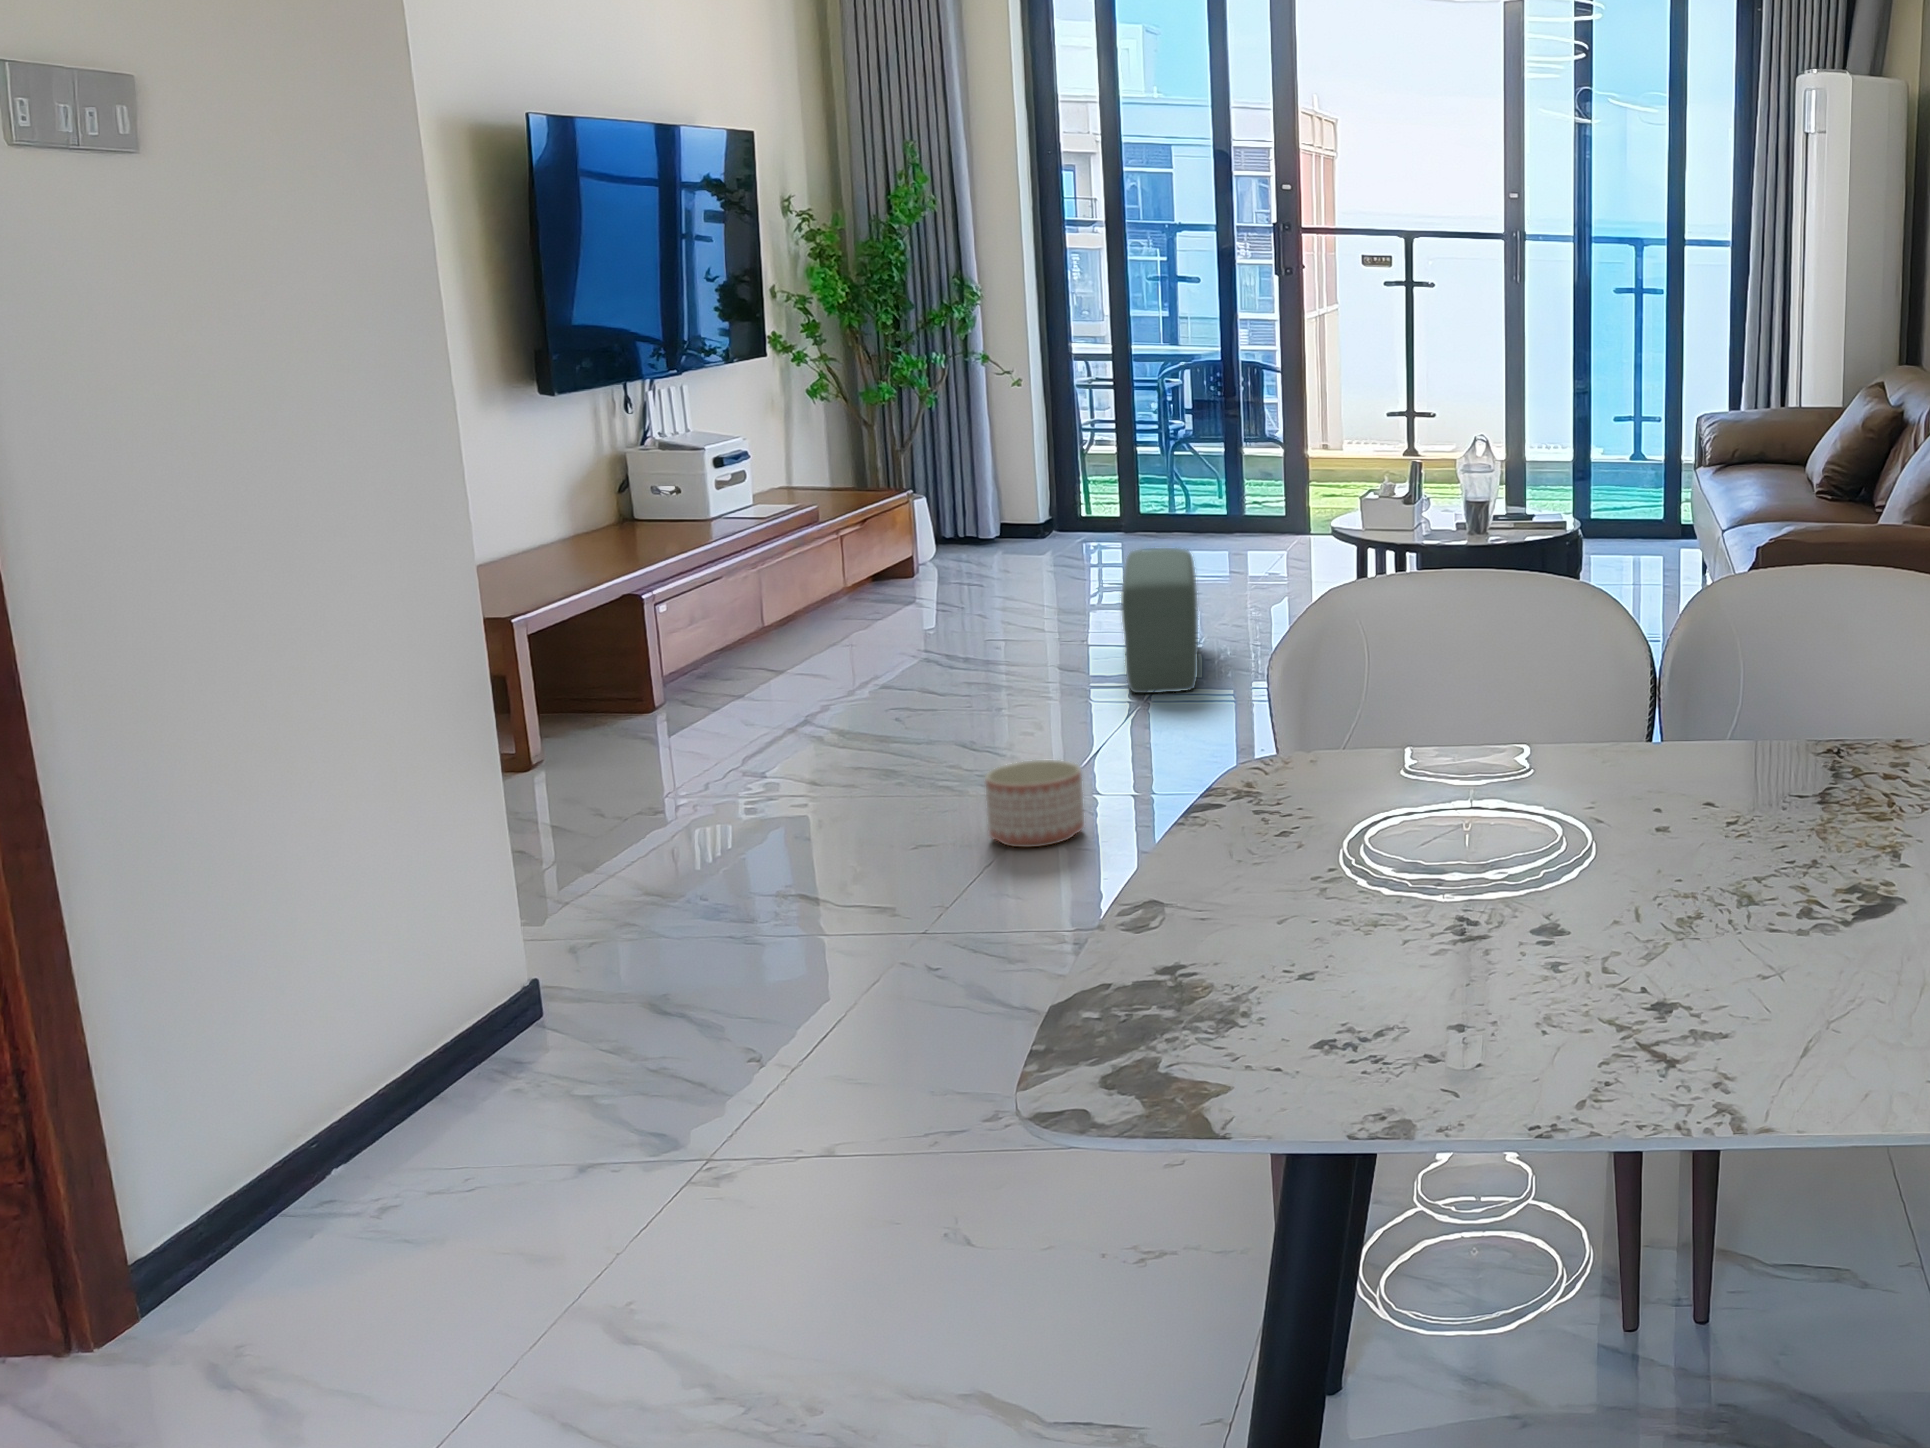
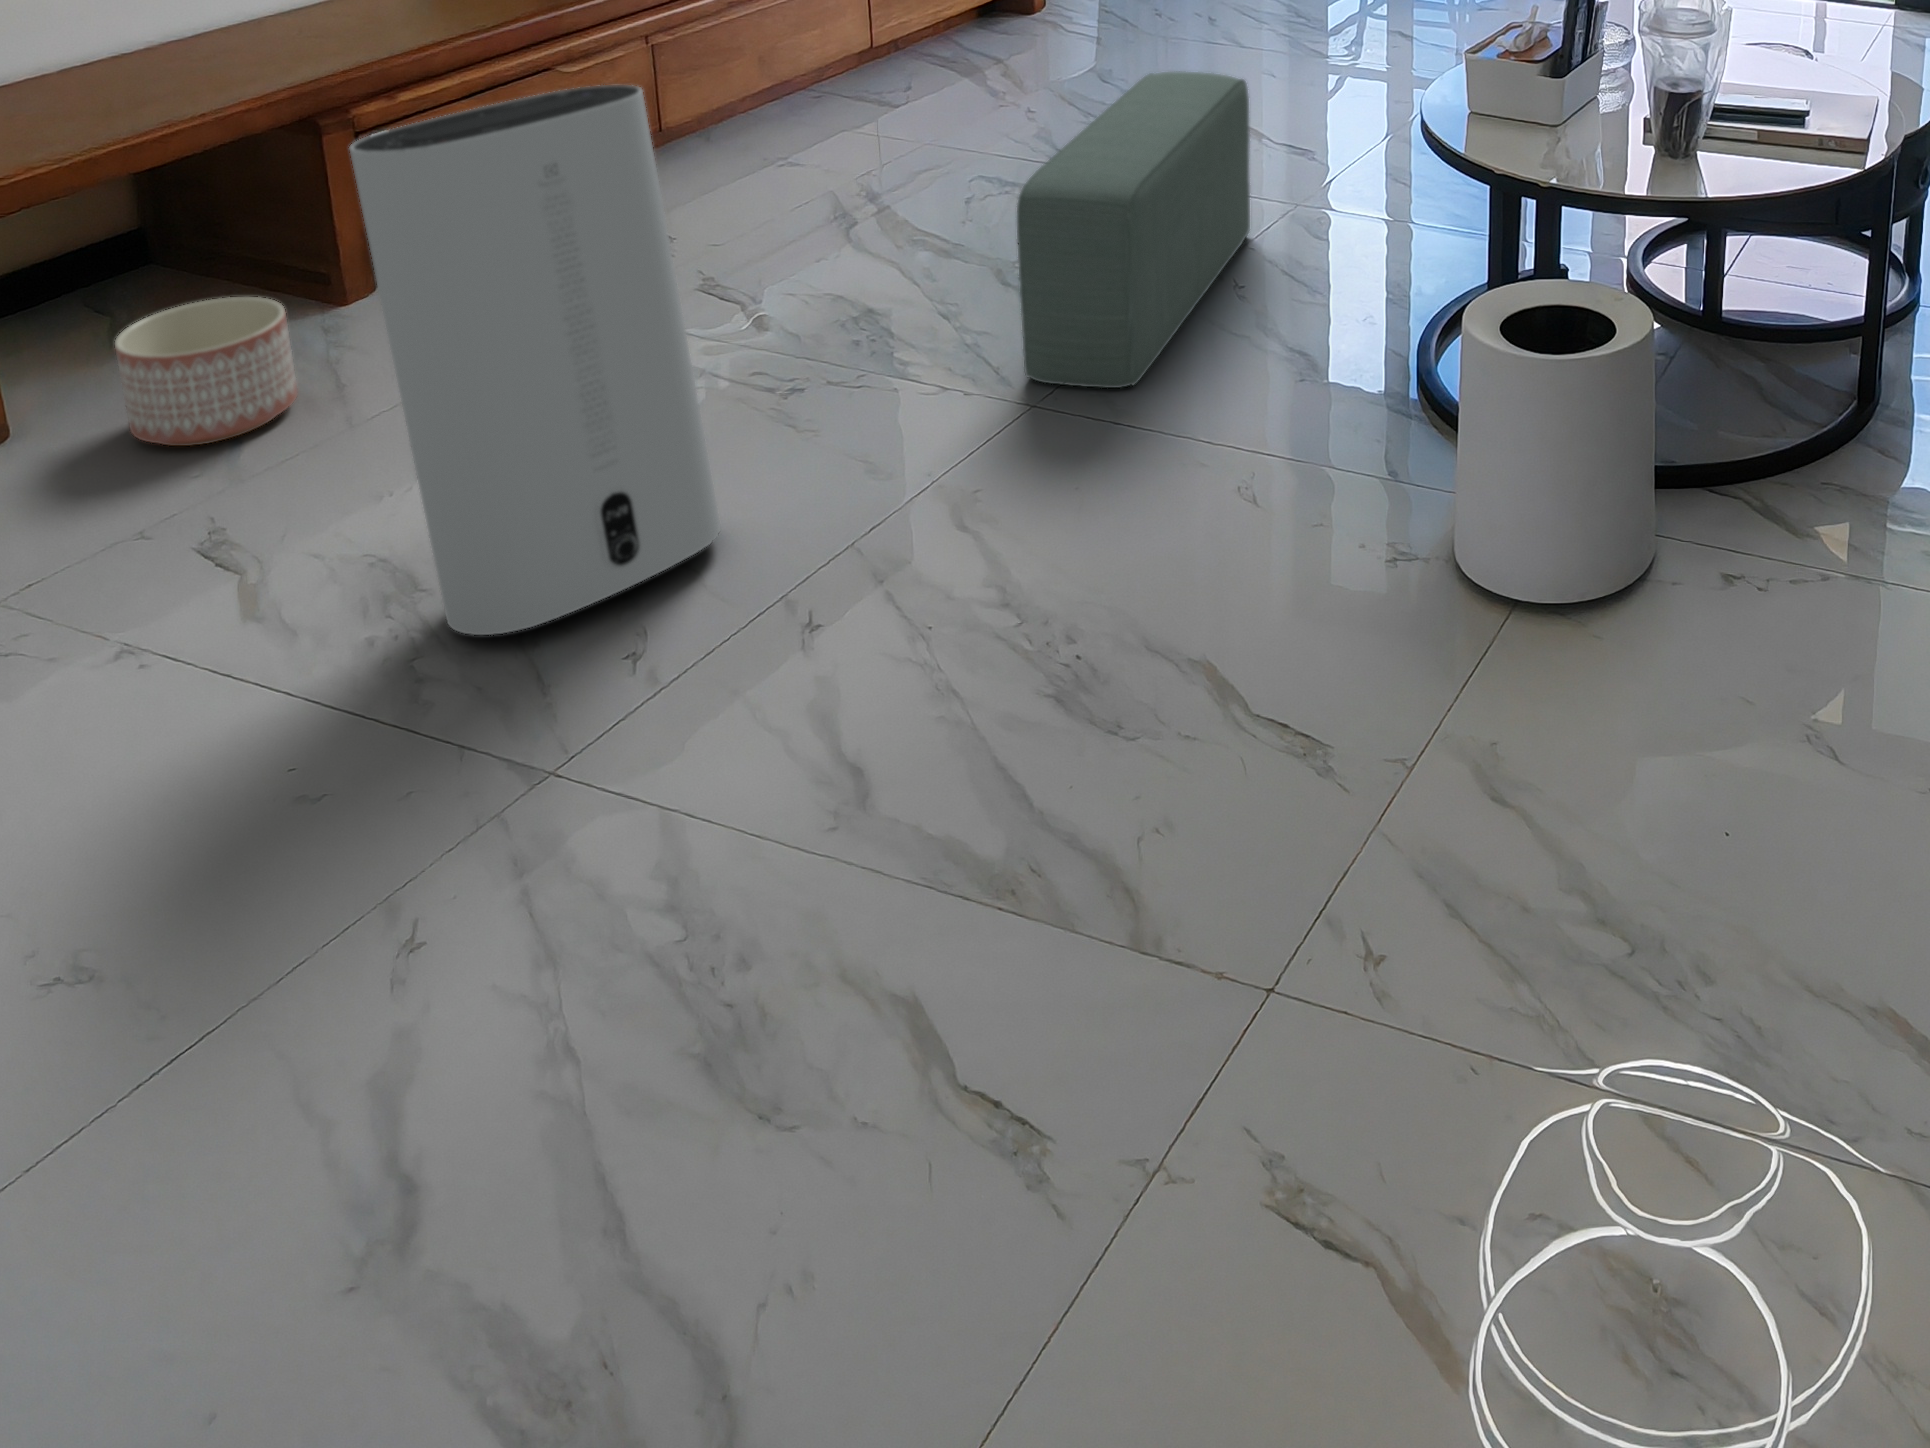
air purifier: none [882,513,1046,769] -> present [349,85,721,635]
planter: present [985,760,1084,847] -> present [115,297,297,446]

